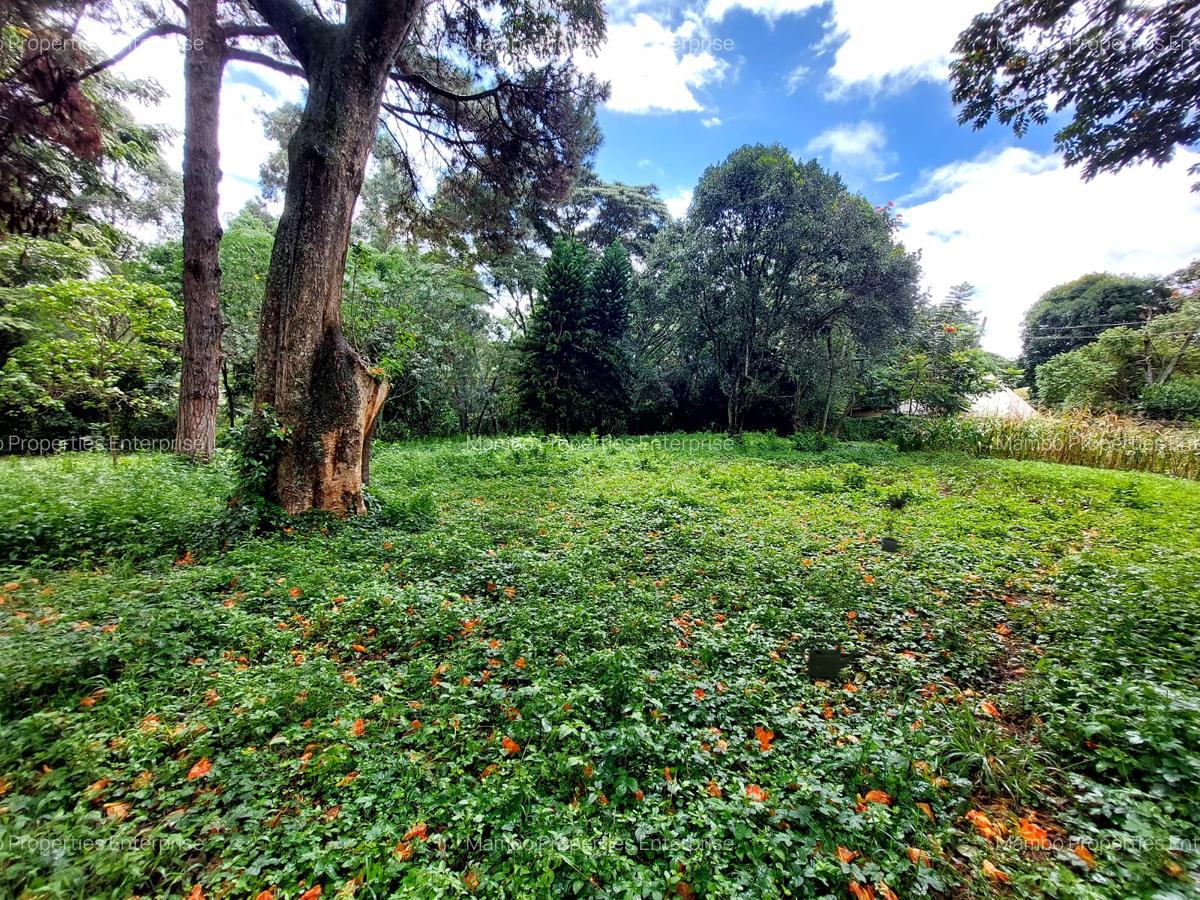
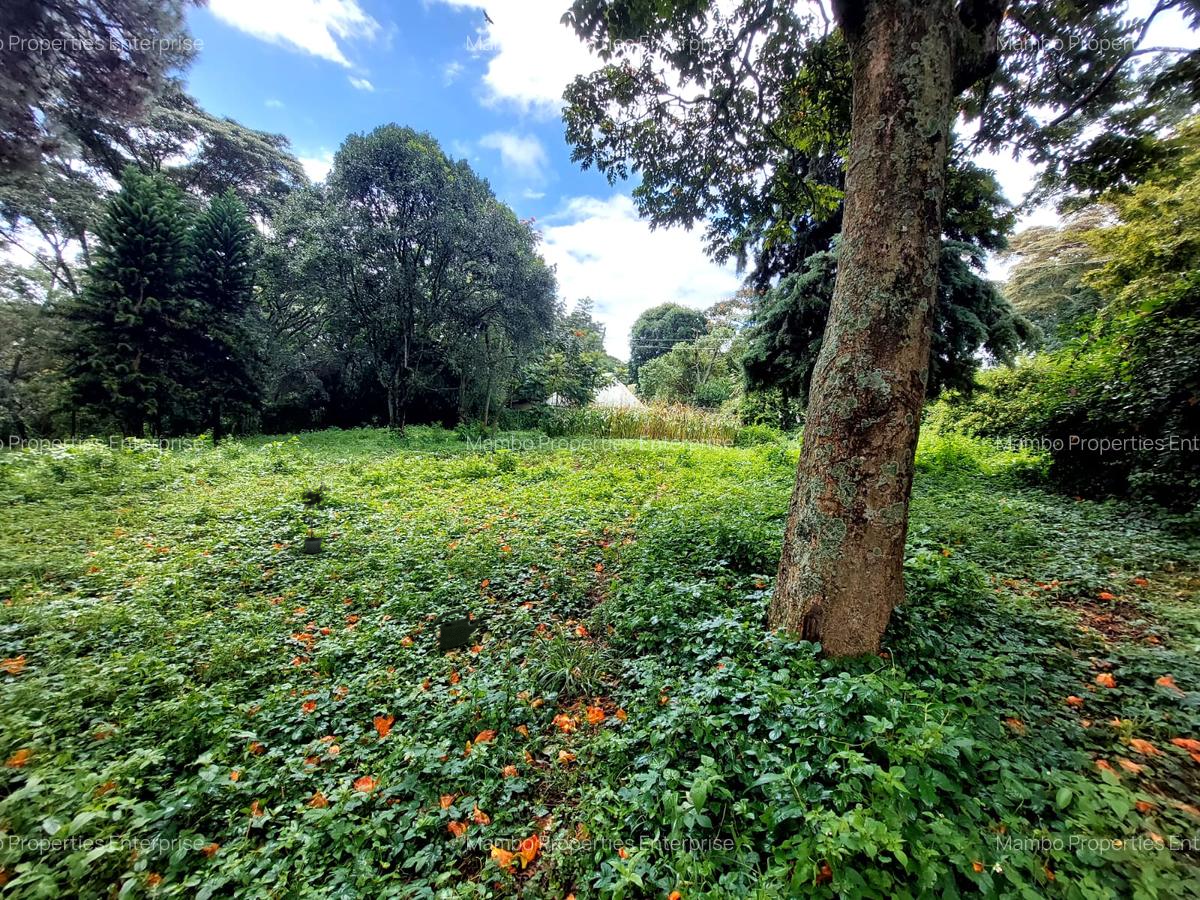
potted plant: present [882,492,910,552] -> present [300,482,331,553]

